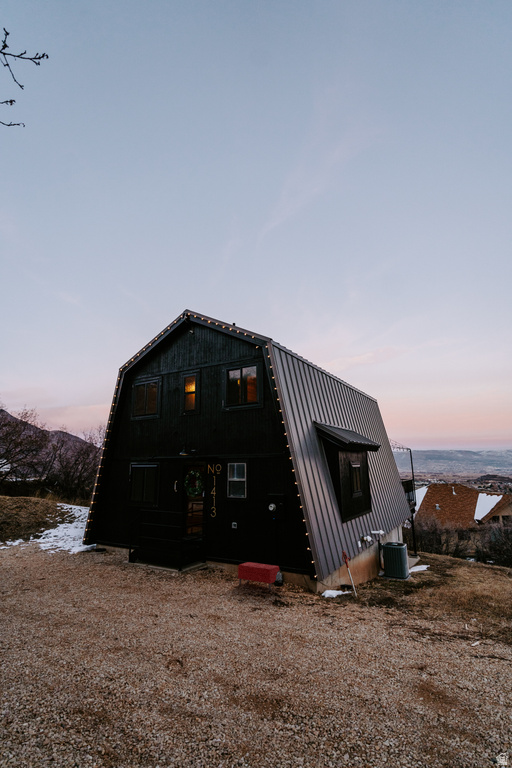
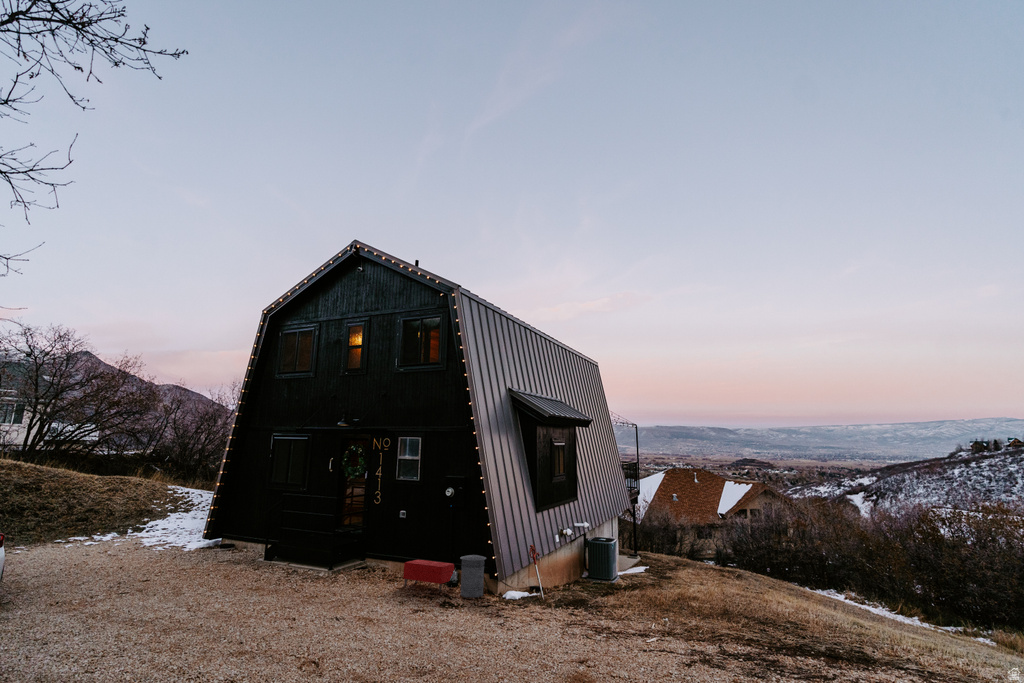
trash can: none [285,559,307,596] -> present [460,555,486,597]

